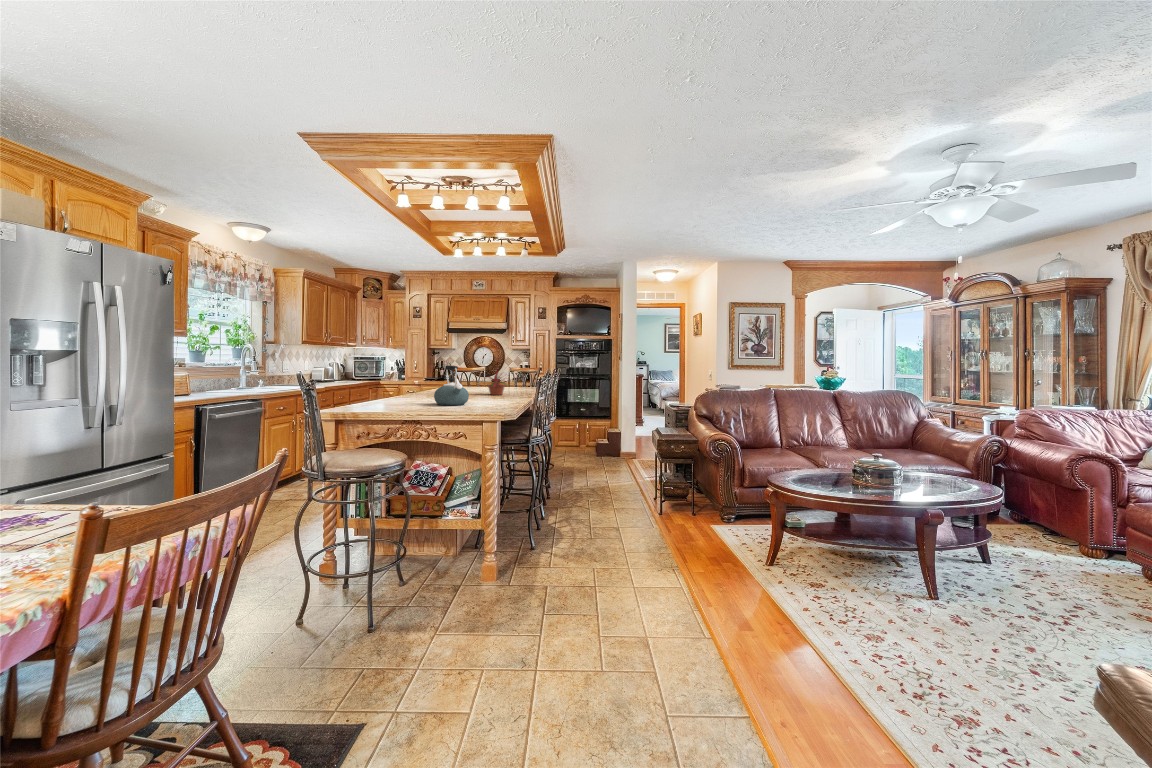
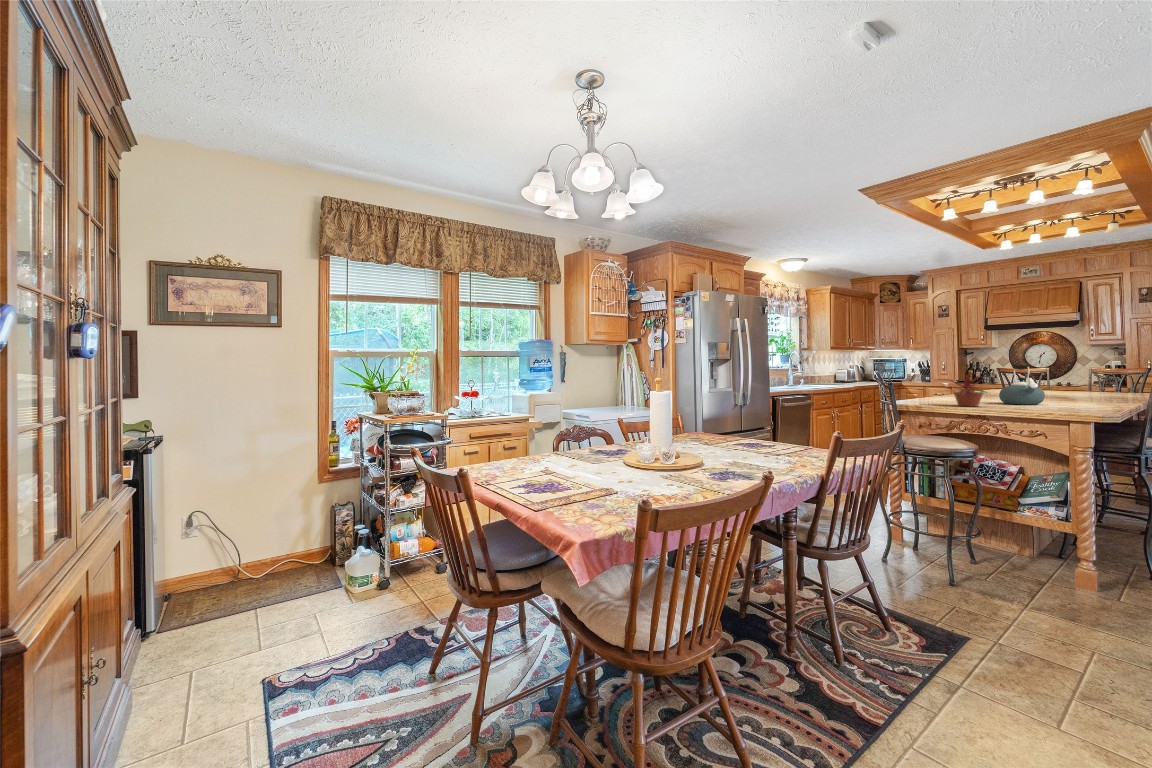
potted plant: present [488,371,506,395] -> present [952,373,986,406]

